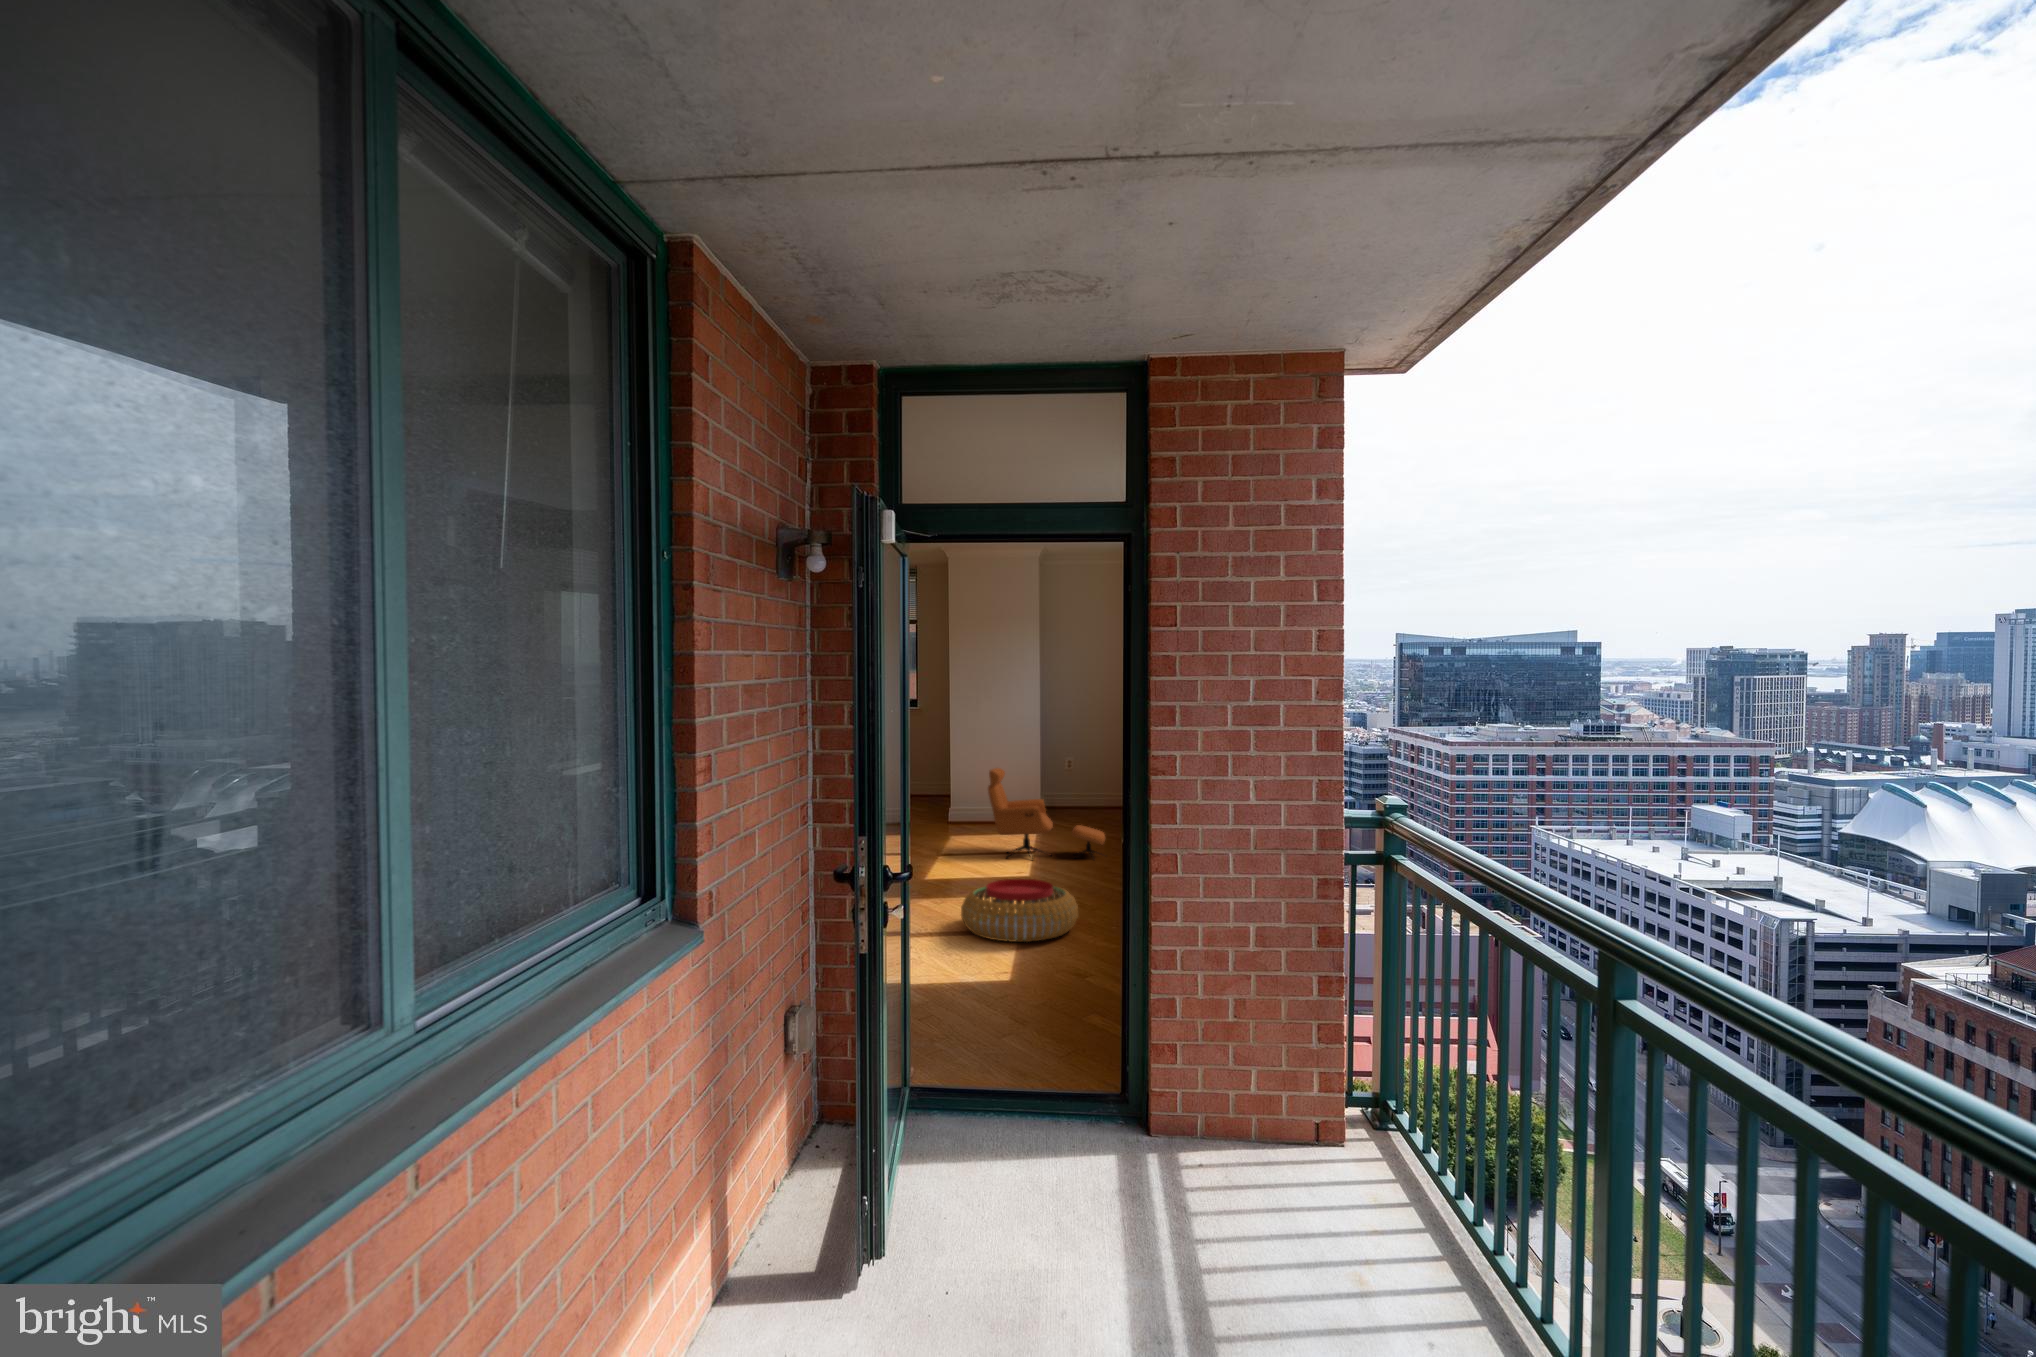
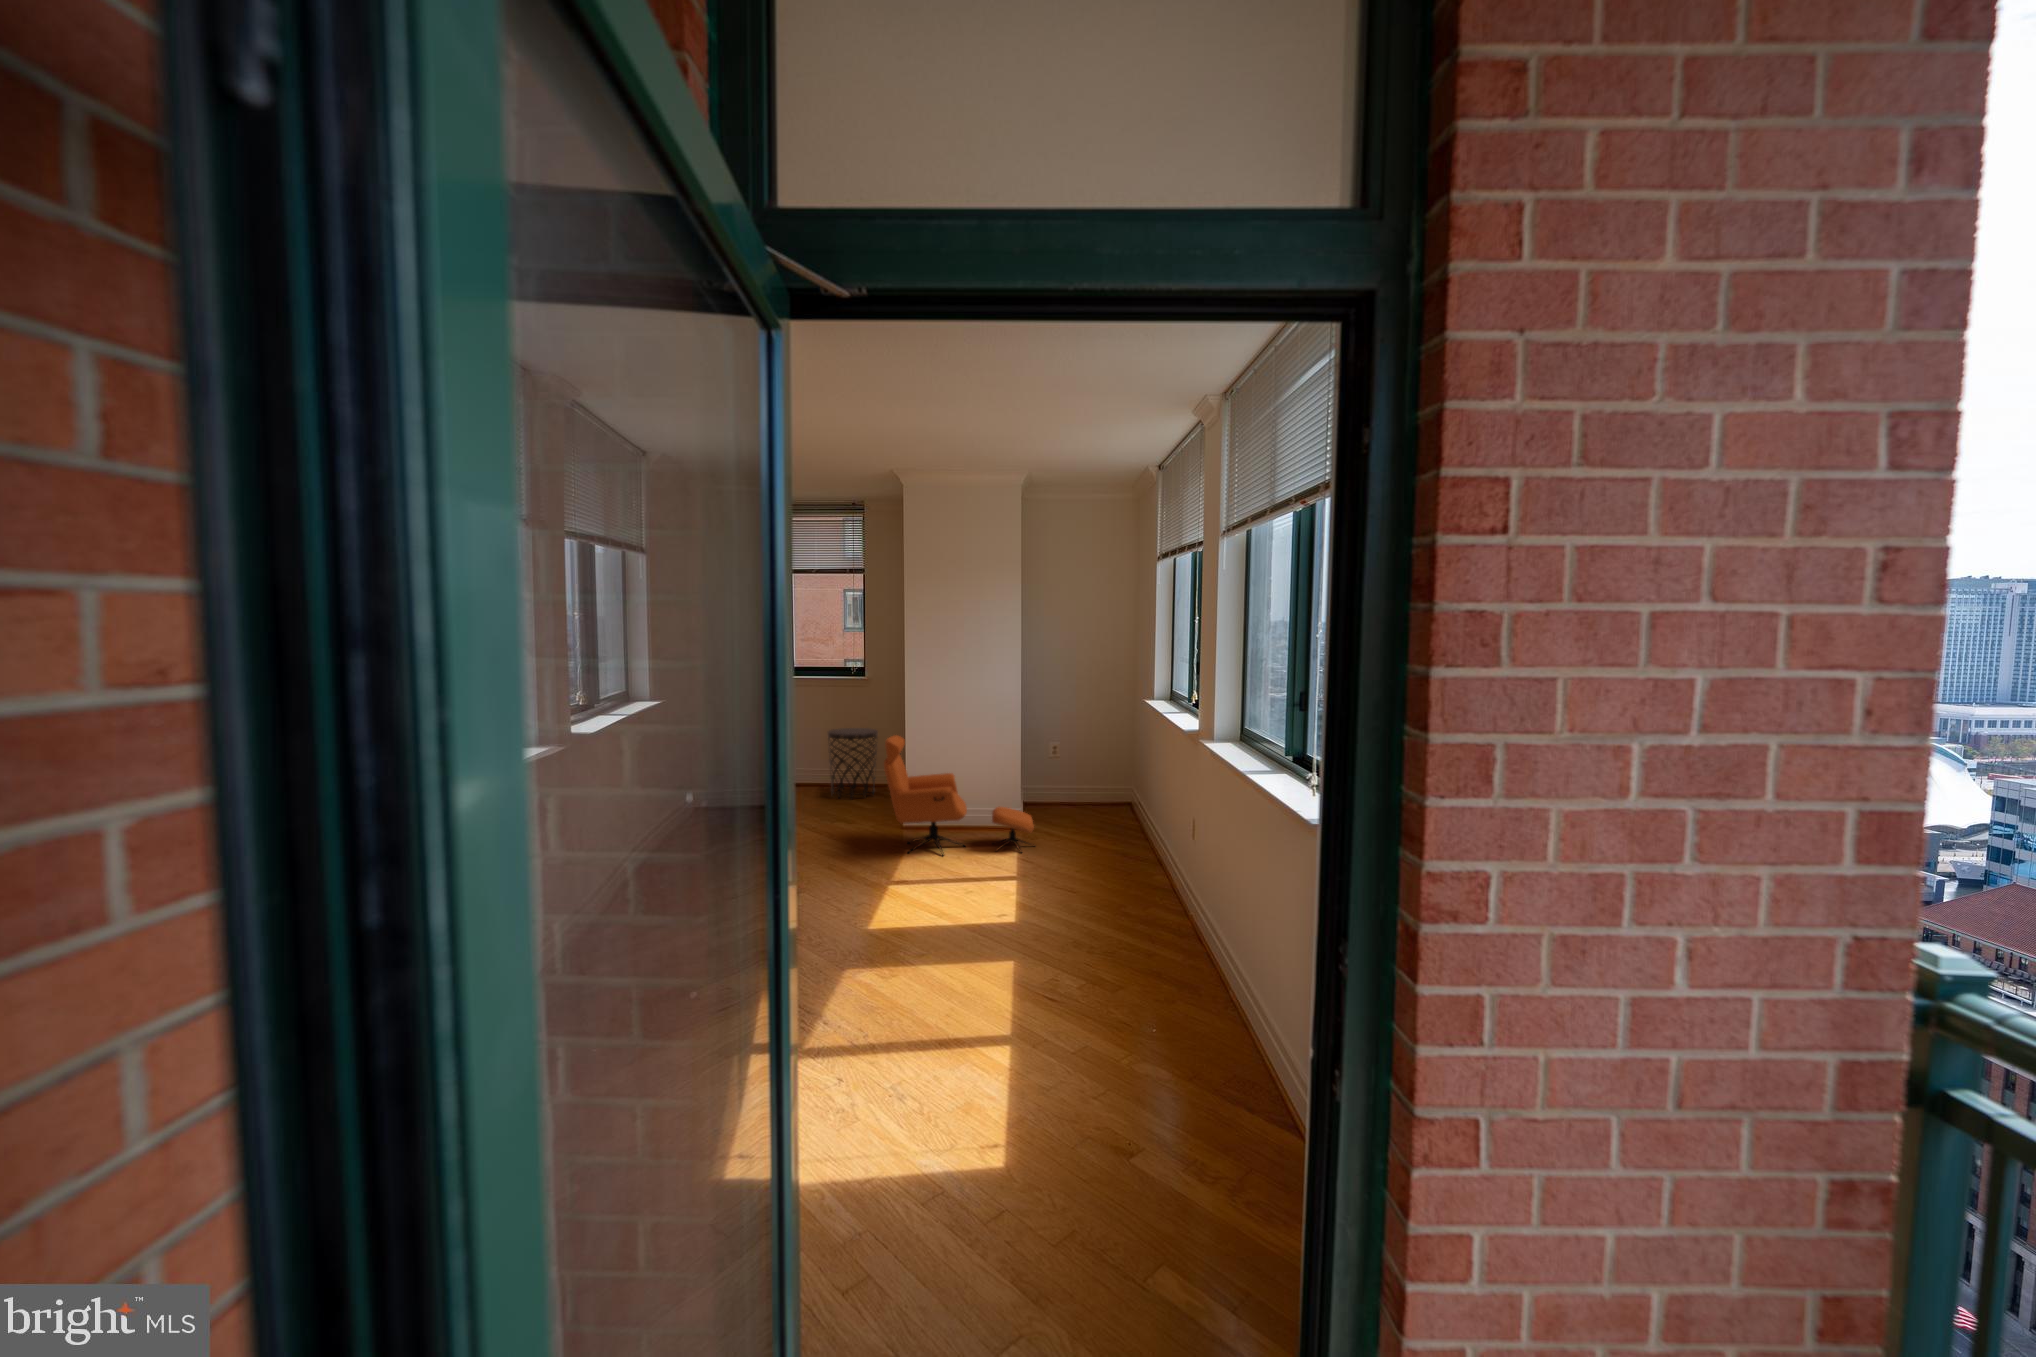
side table: none [948,770,989,827] -> present [827,728,878,799]
pouf: present [961,879,1078,942] -> none [861,924,1039,1042]

